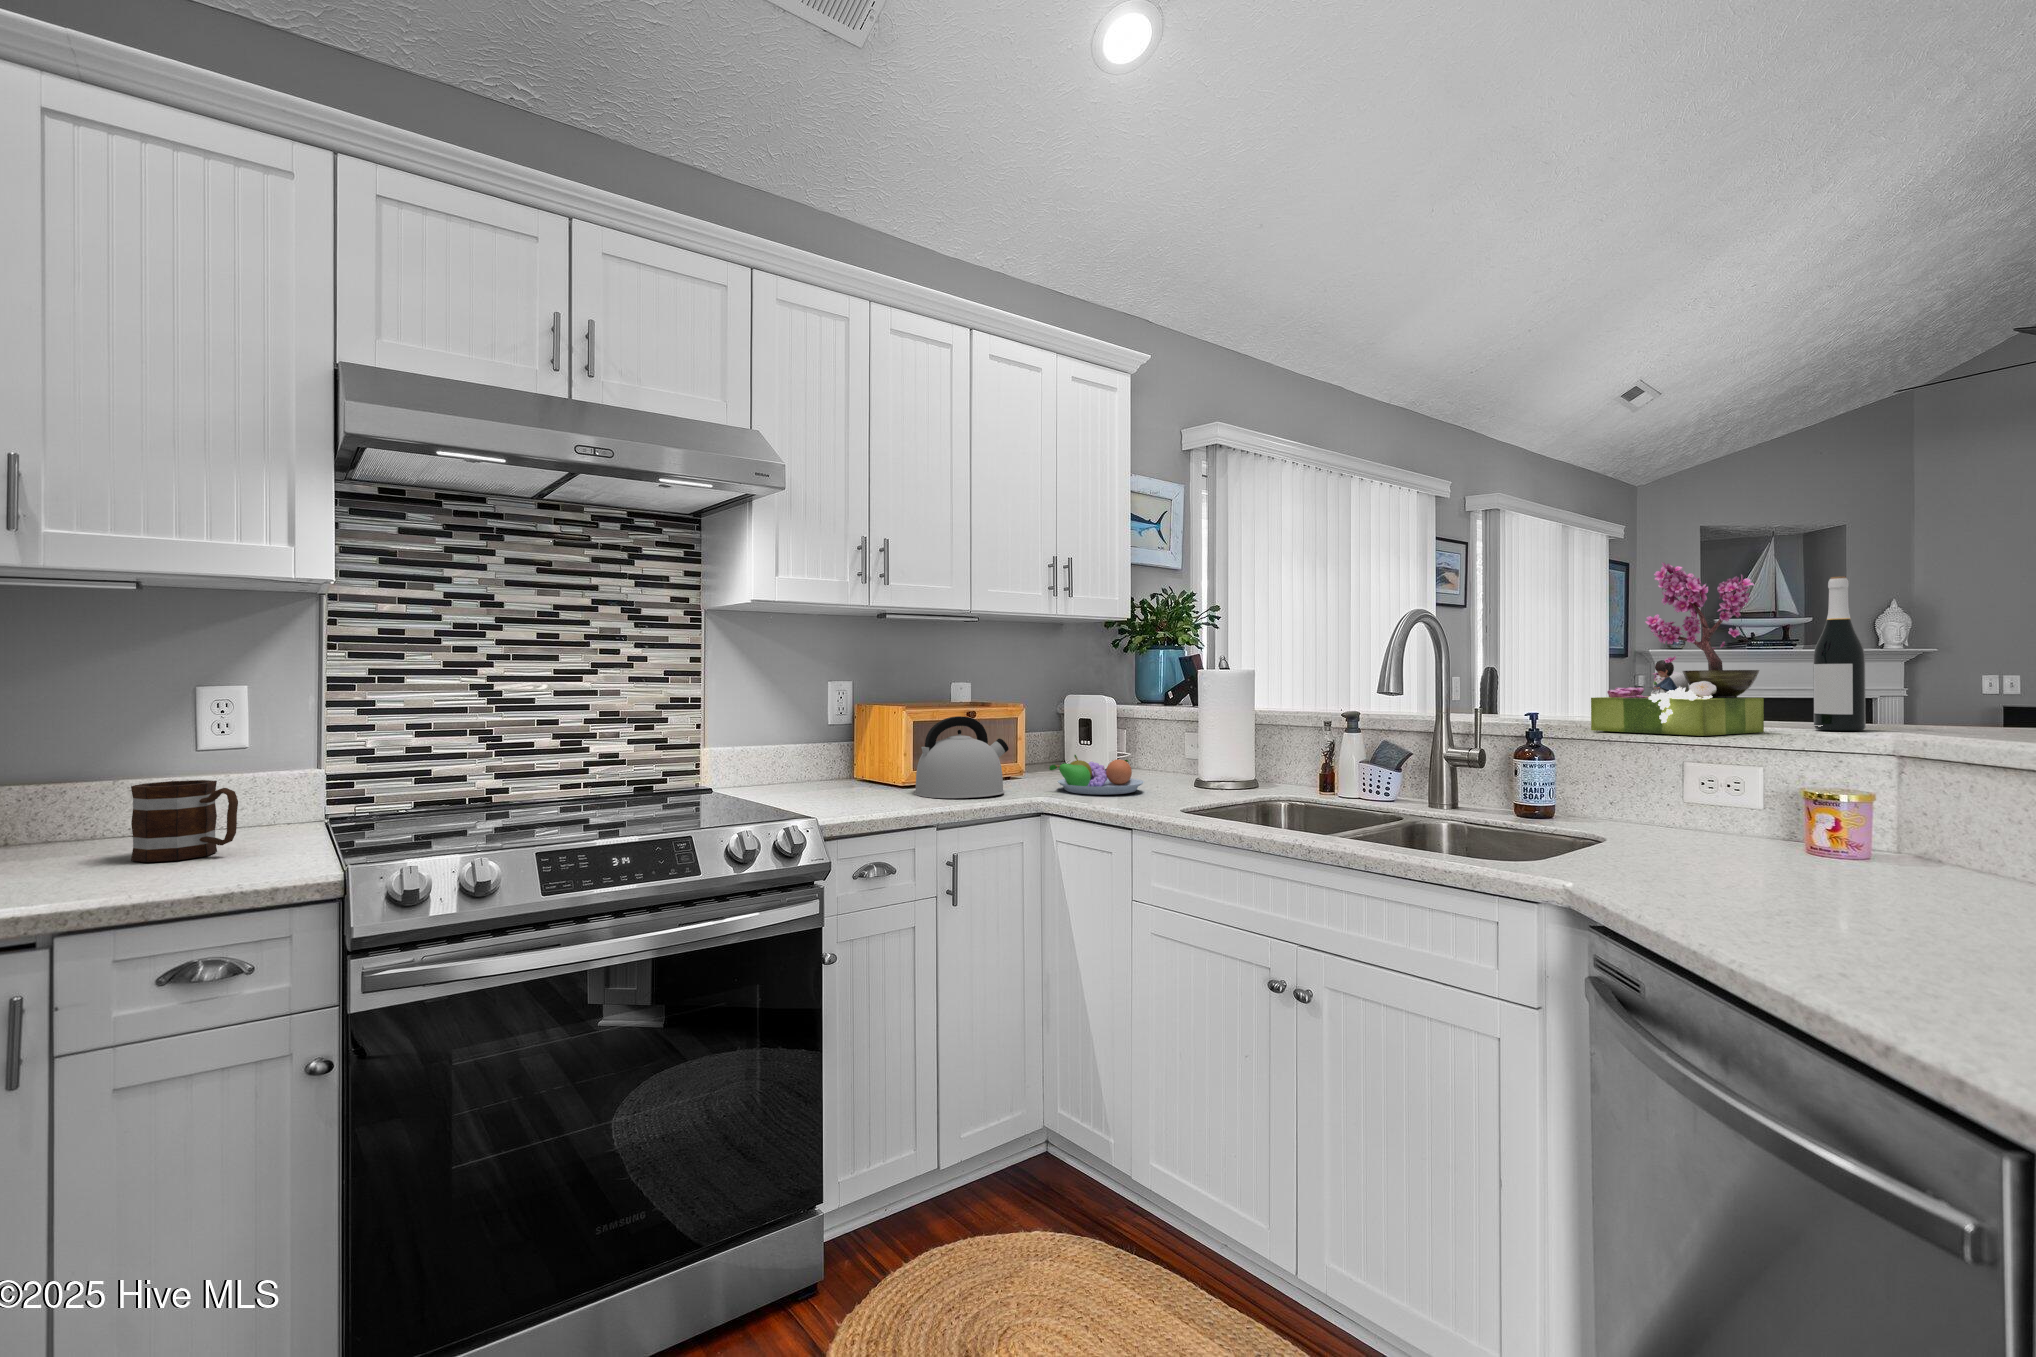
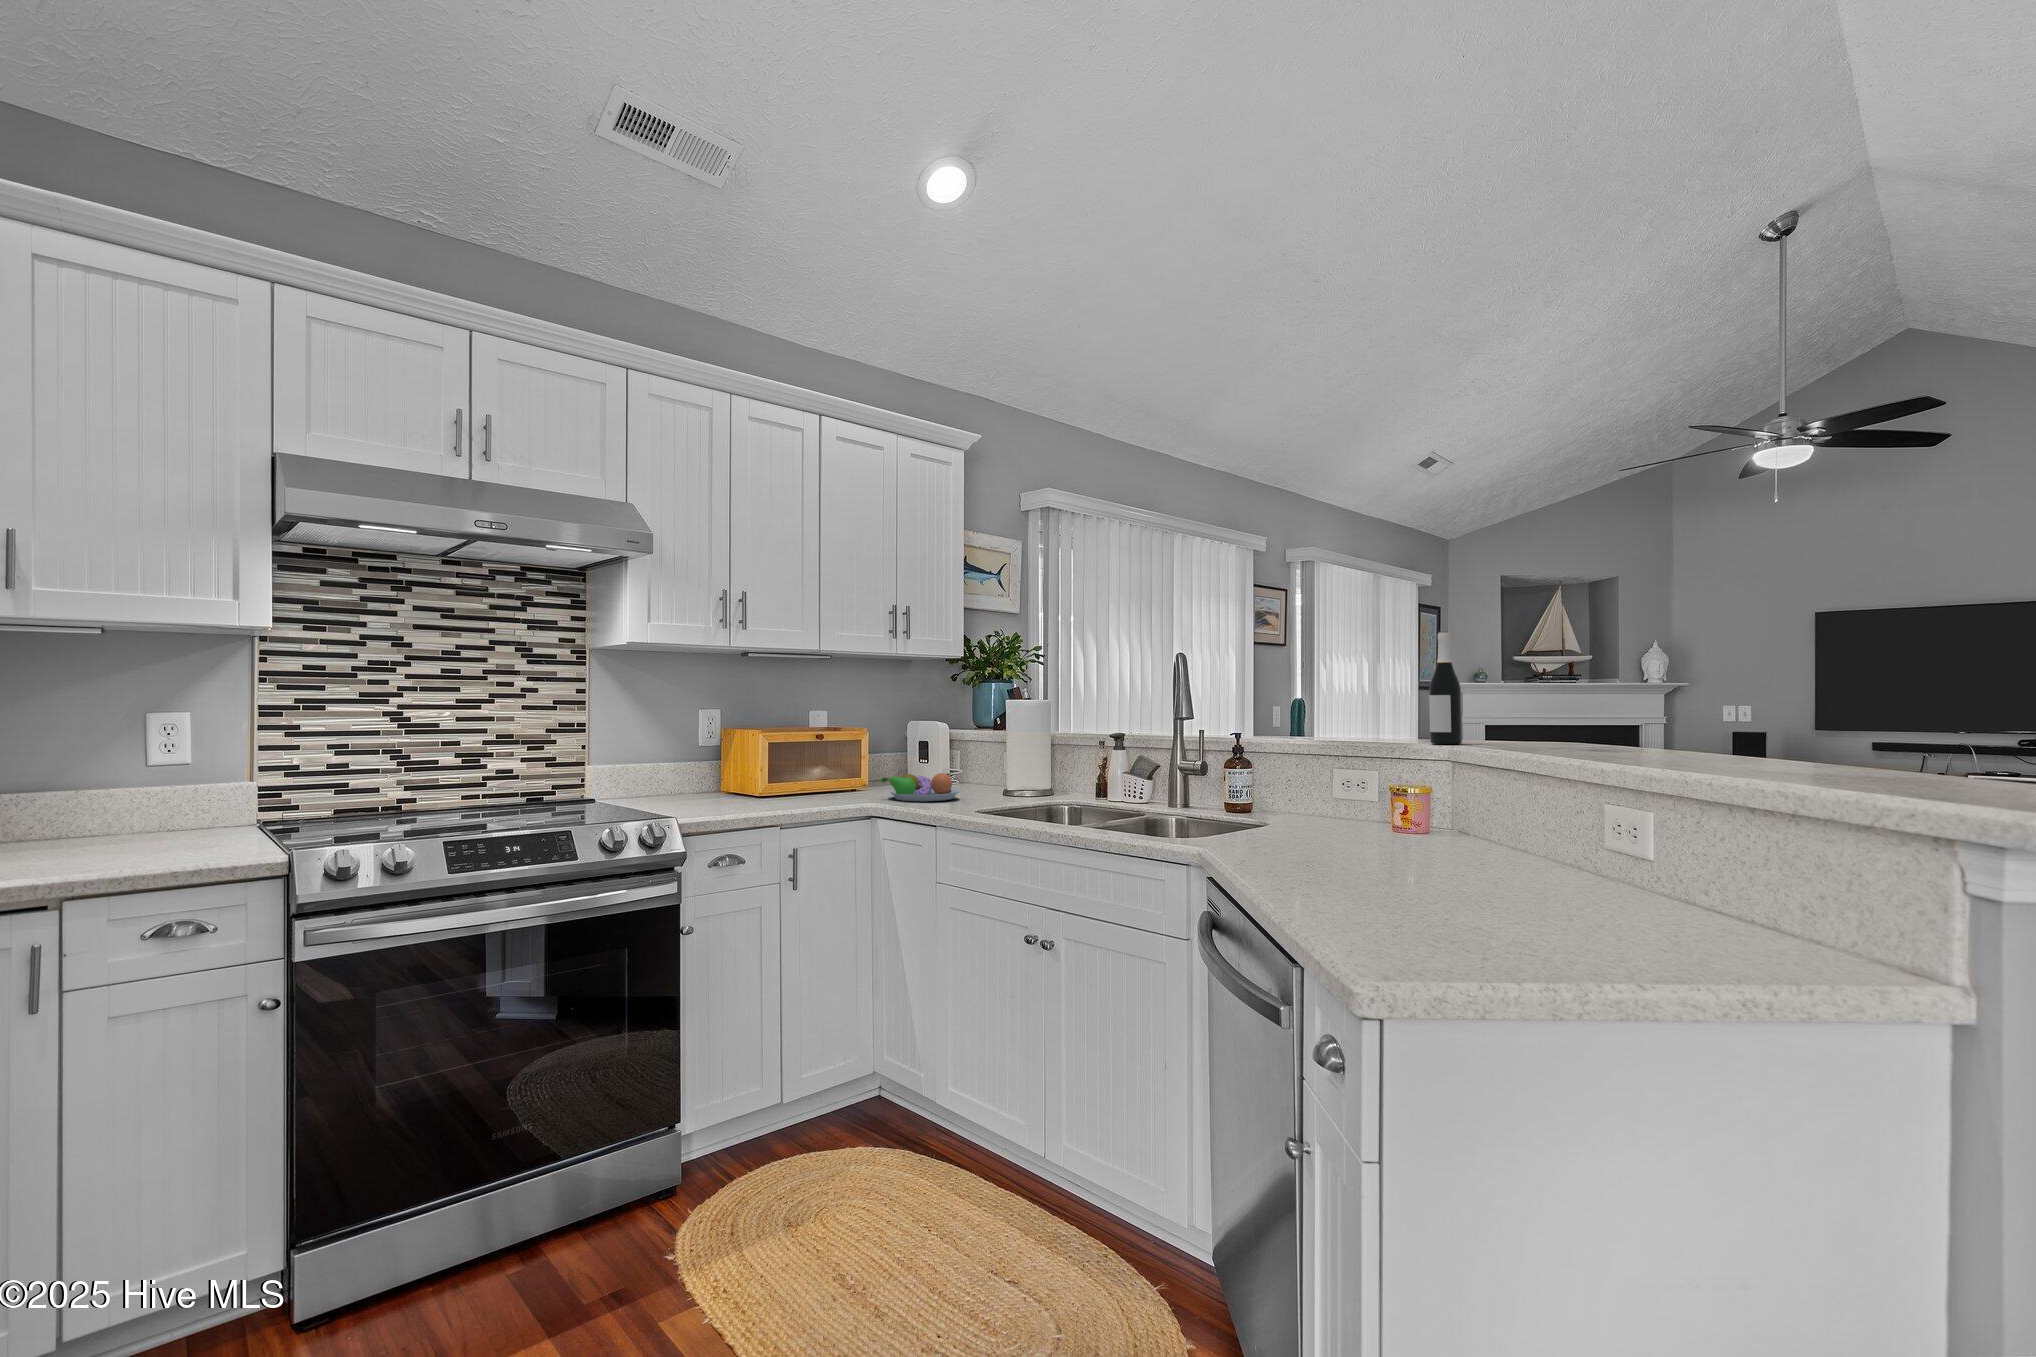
flower arrangement: present [1591,562,1764,736] -> none [1275,618,1391,748]
kettle: present [914,716,1009,798] -> none [766,738,847,805]
mug: present [131,780,238,862] -> none [102,788,192,852]

